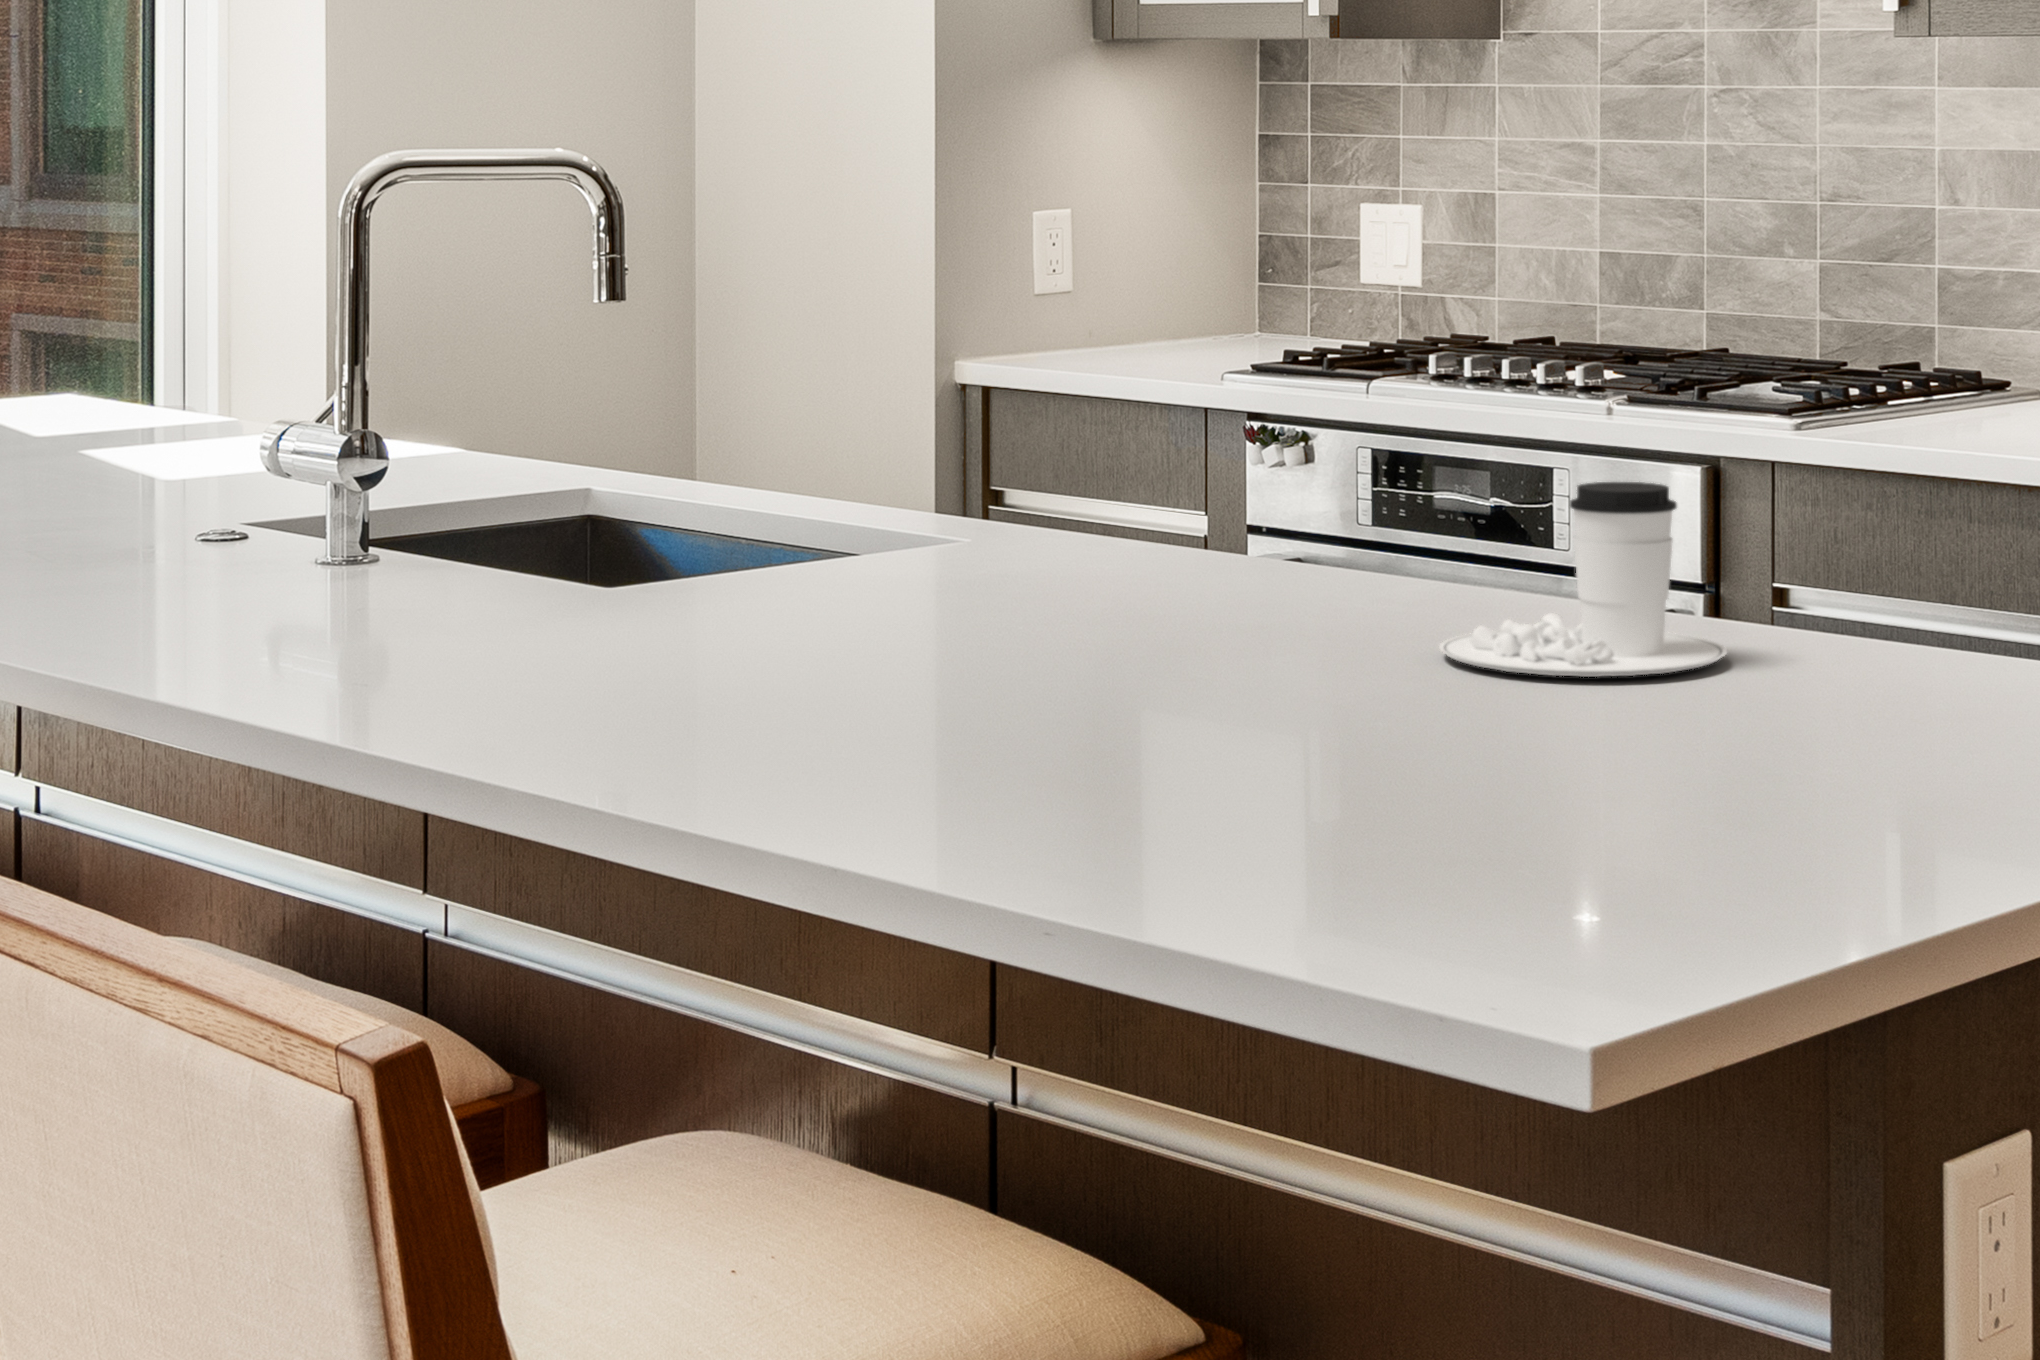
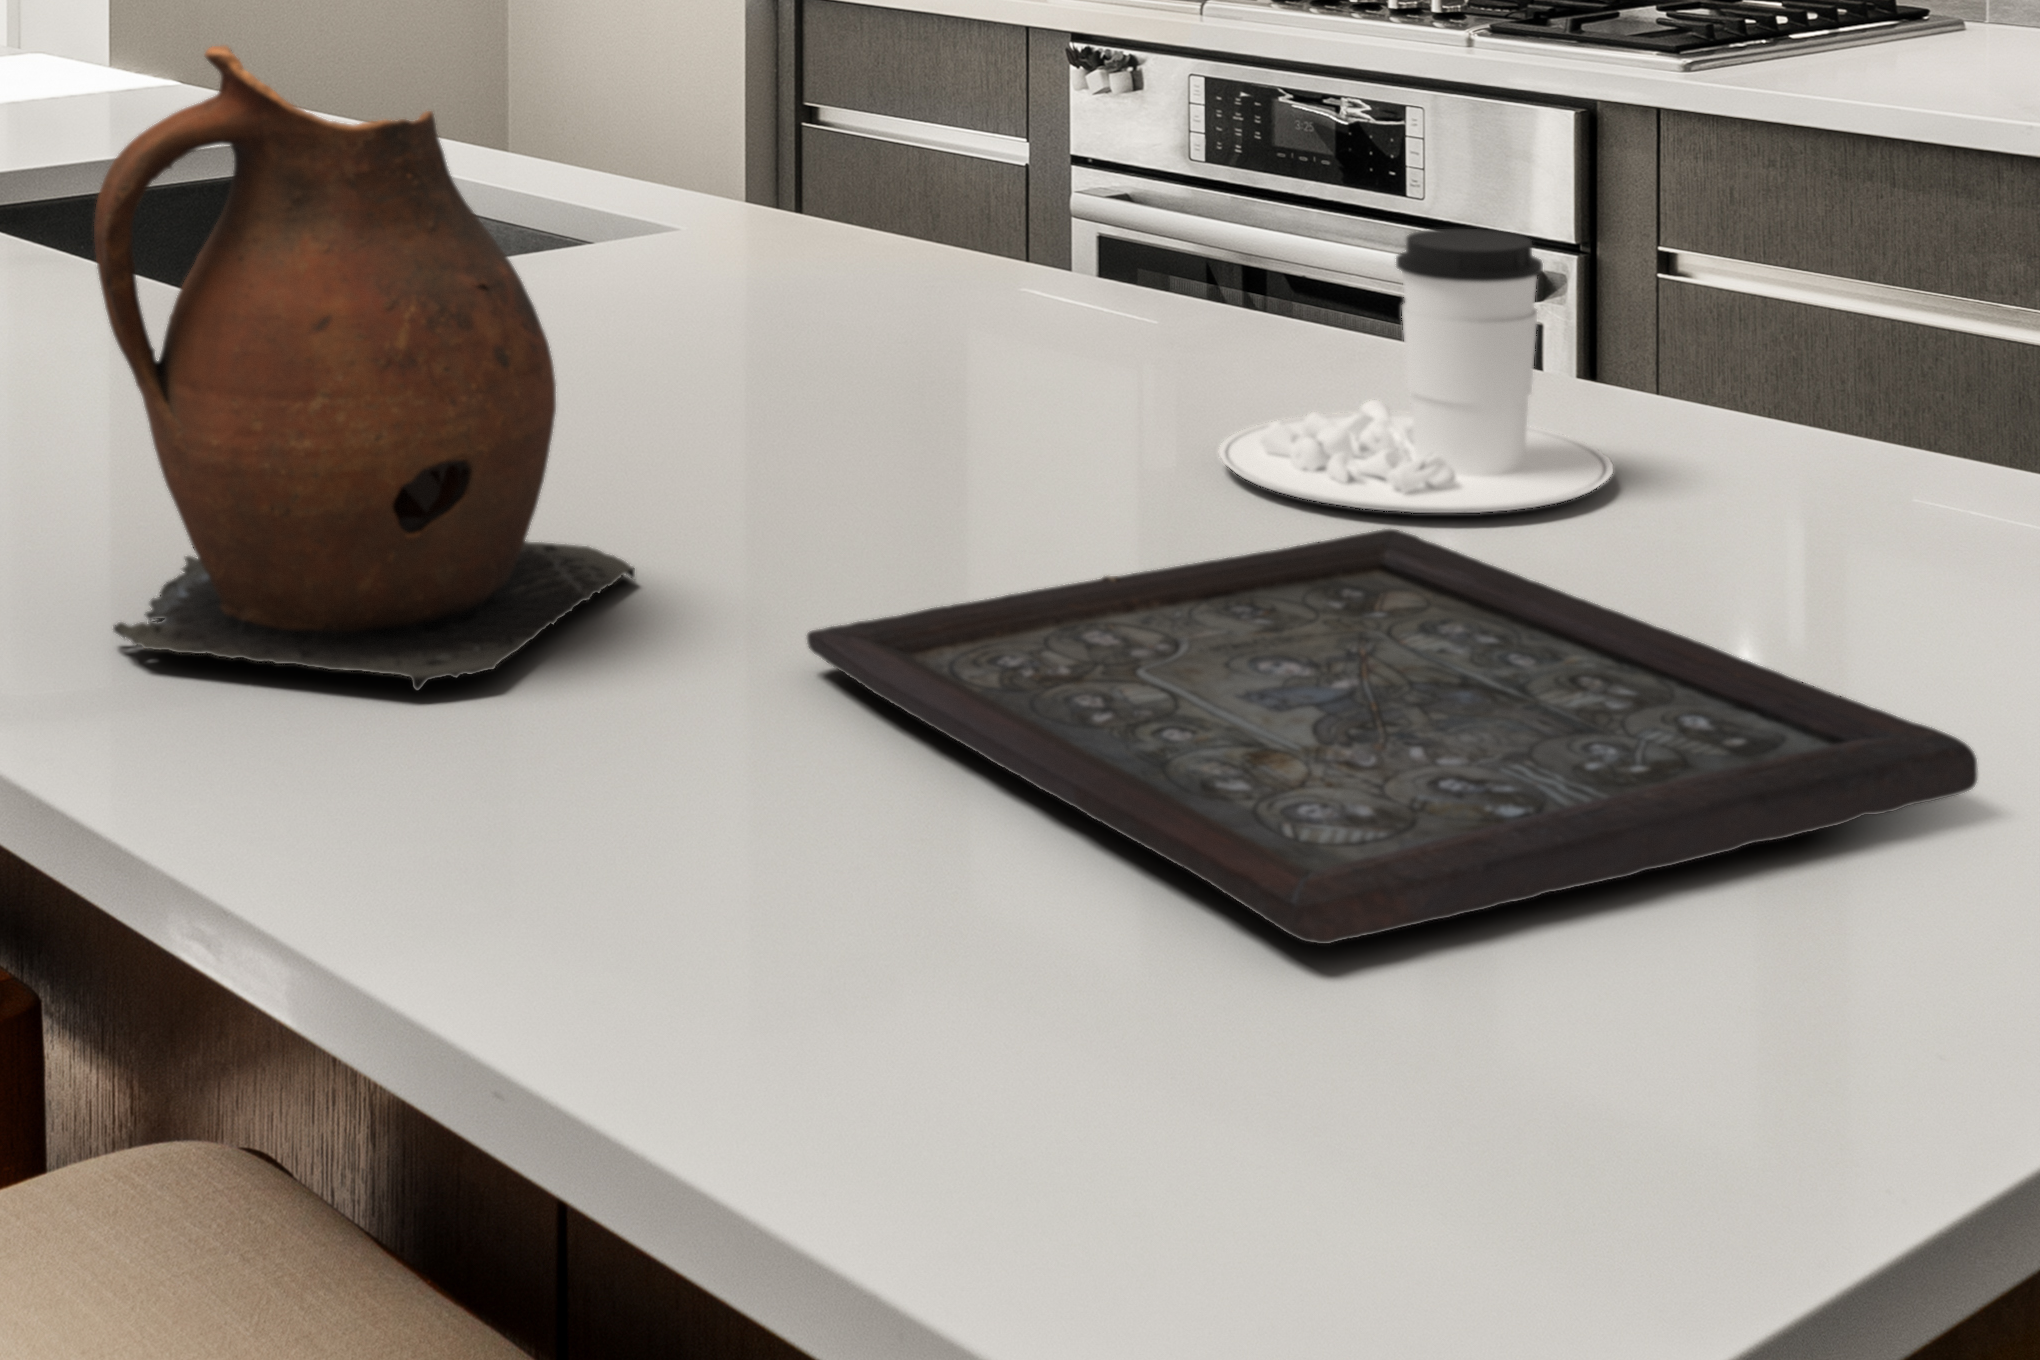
ceramic pitcher: none [664,330,1036,764] -> present [94,45,635,690]
tray: none [1175,675,1954,846] -> present [807,529,1978,944]

